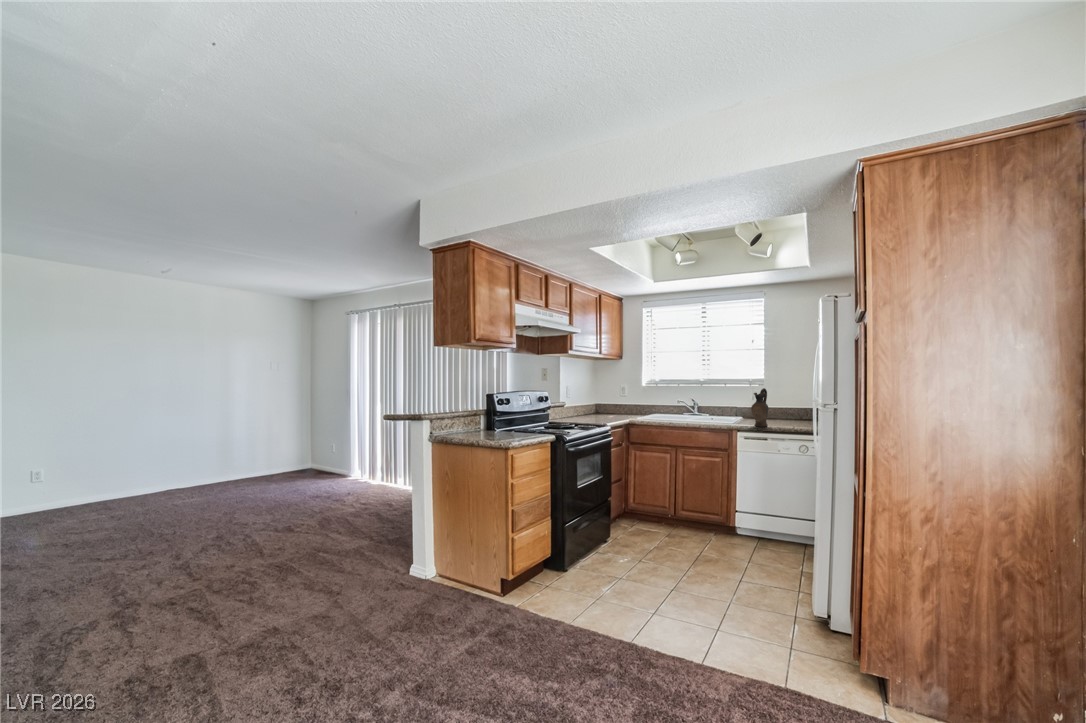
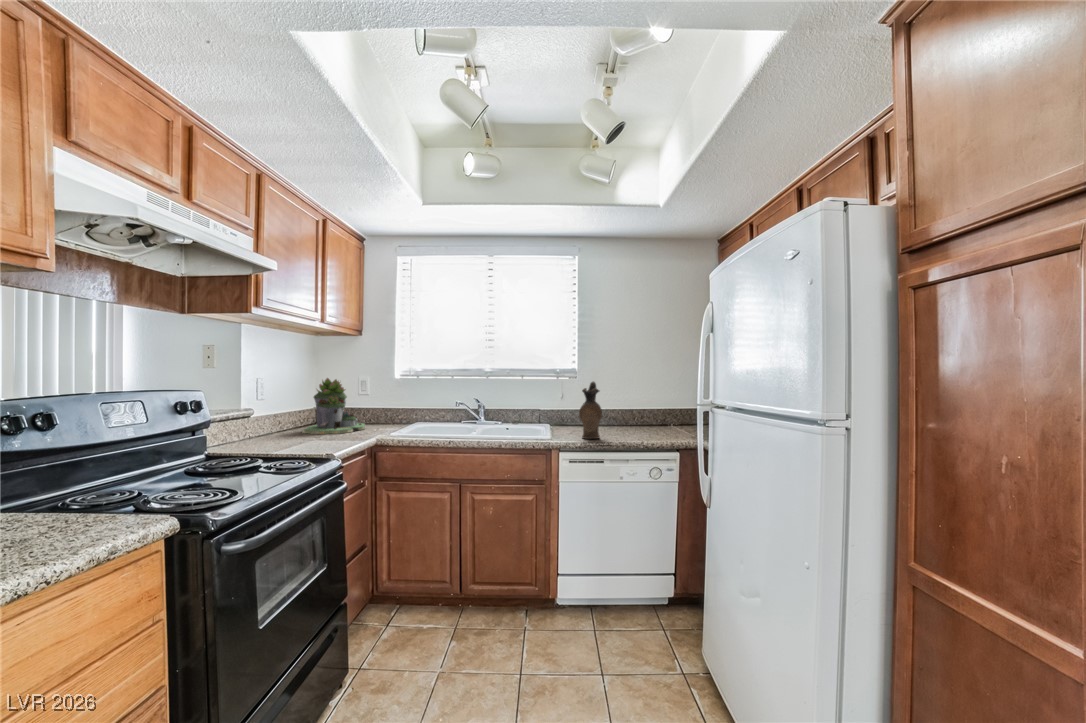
succulent planter: none [589,384,623,417] -> present [303,378,365,434]

